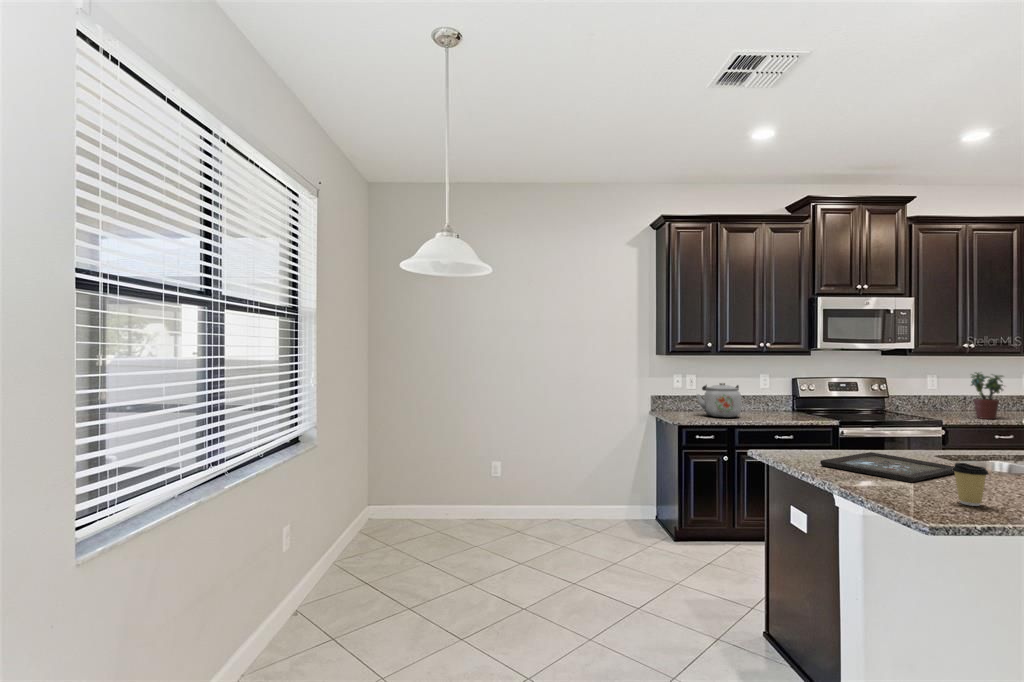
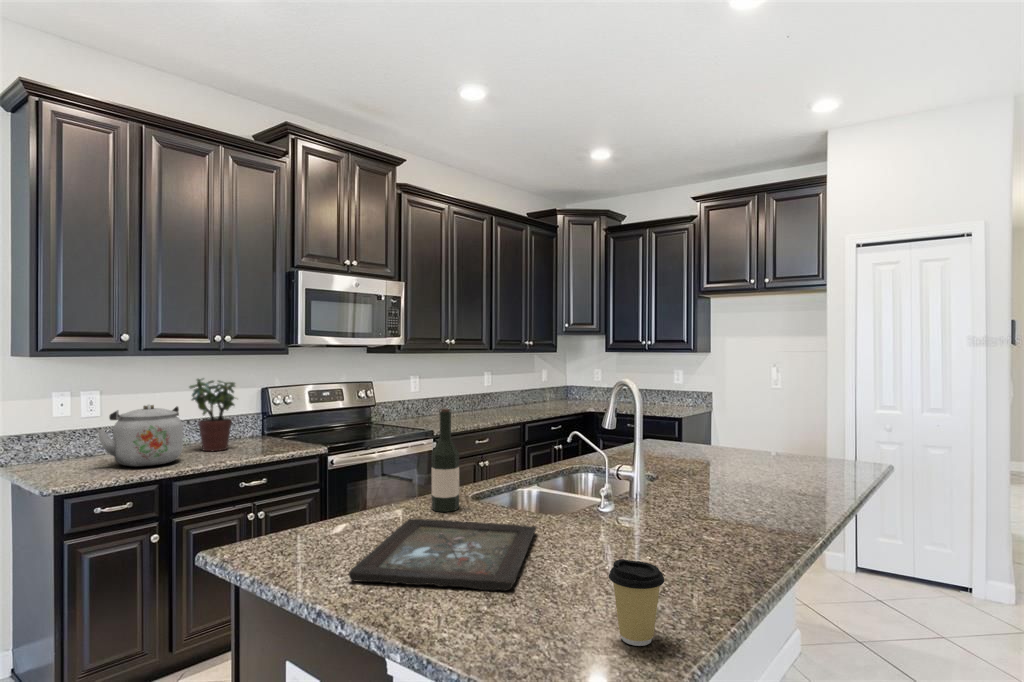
potted plant: present [971,372,1003,419] -> present [190,378,236,451]
wine bottle: none [894,391,916,457] -> present [432,409,459,512]

